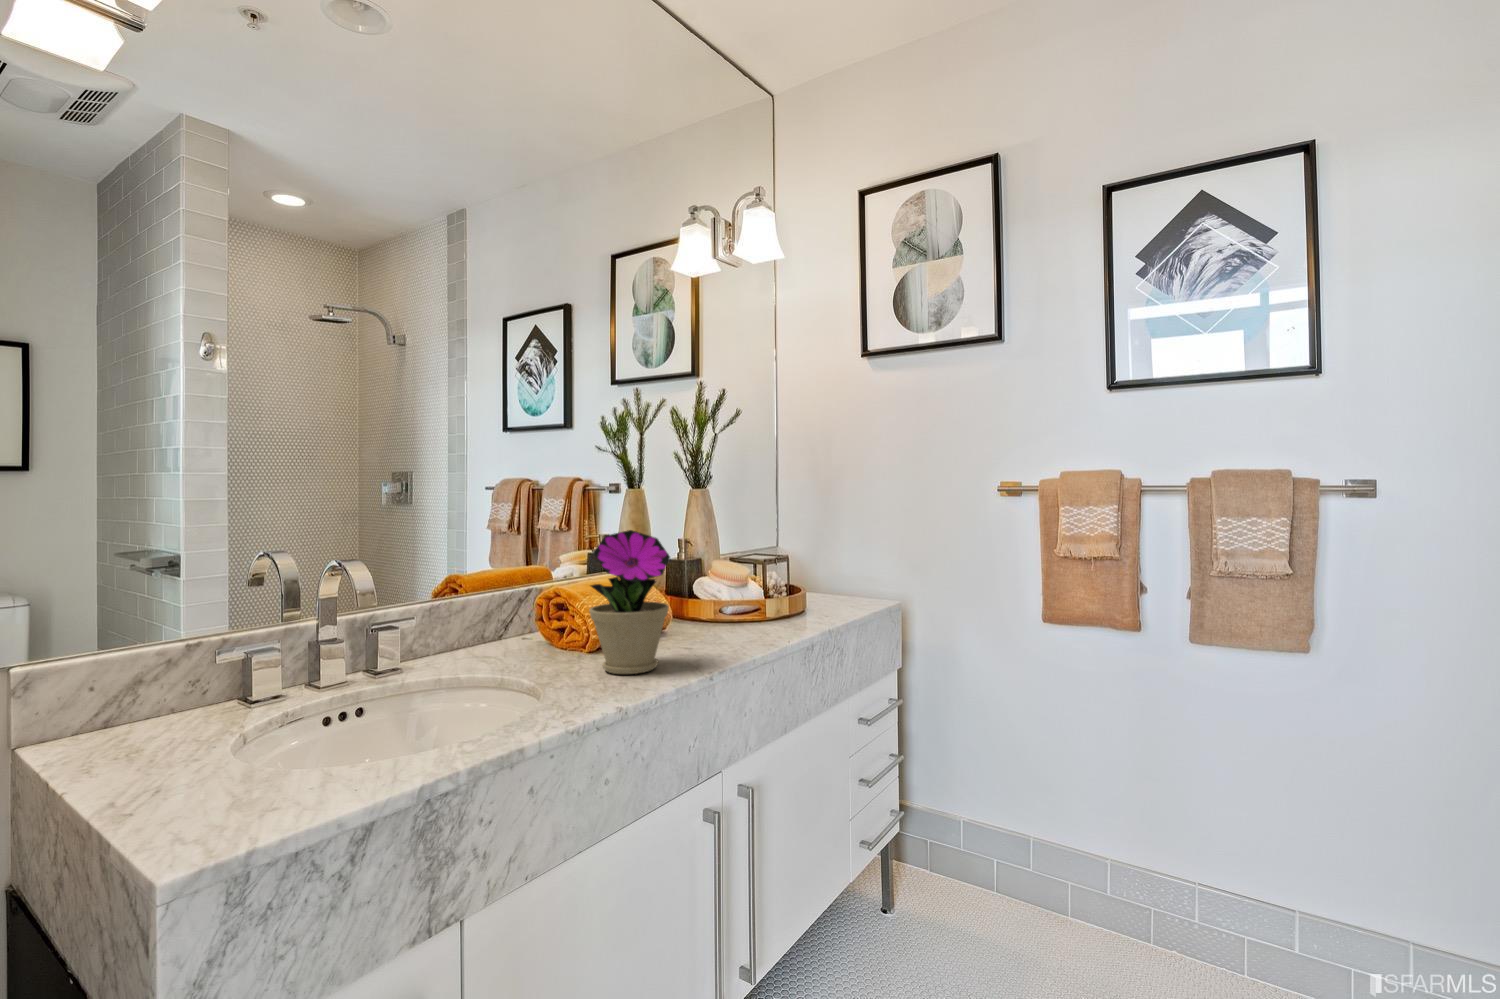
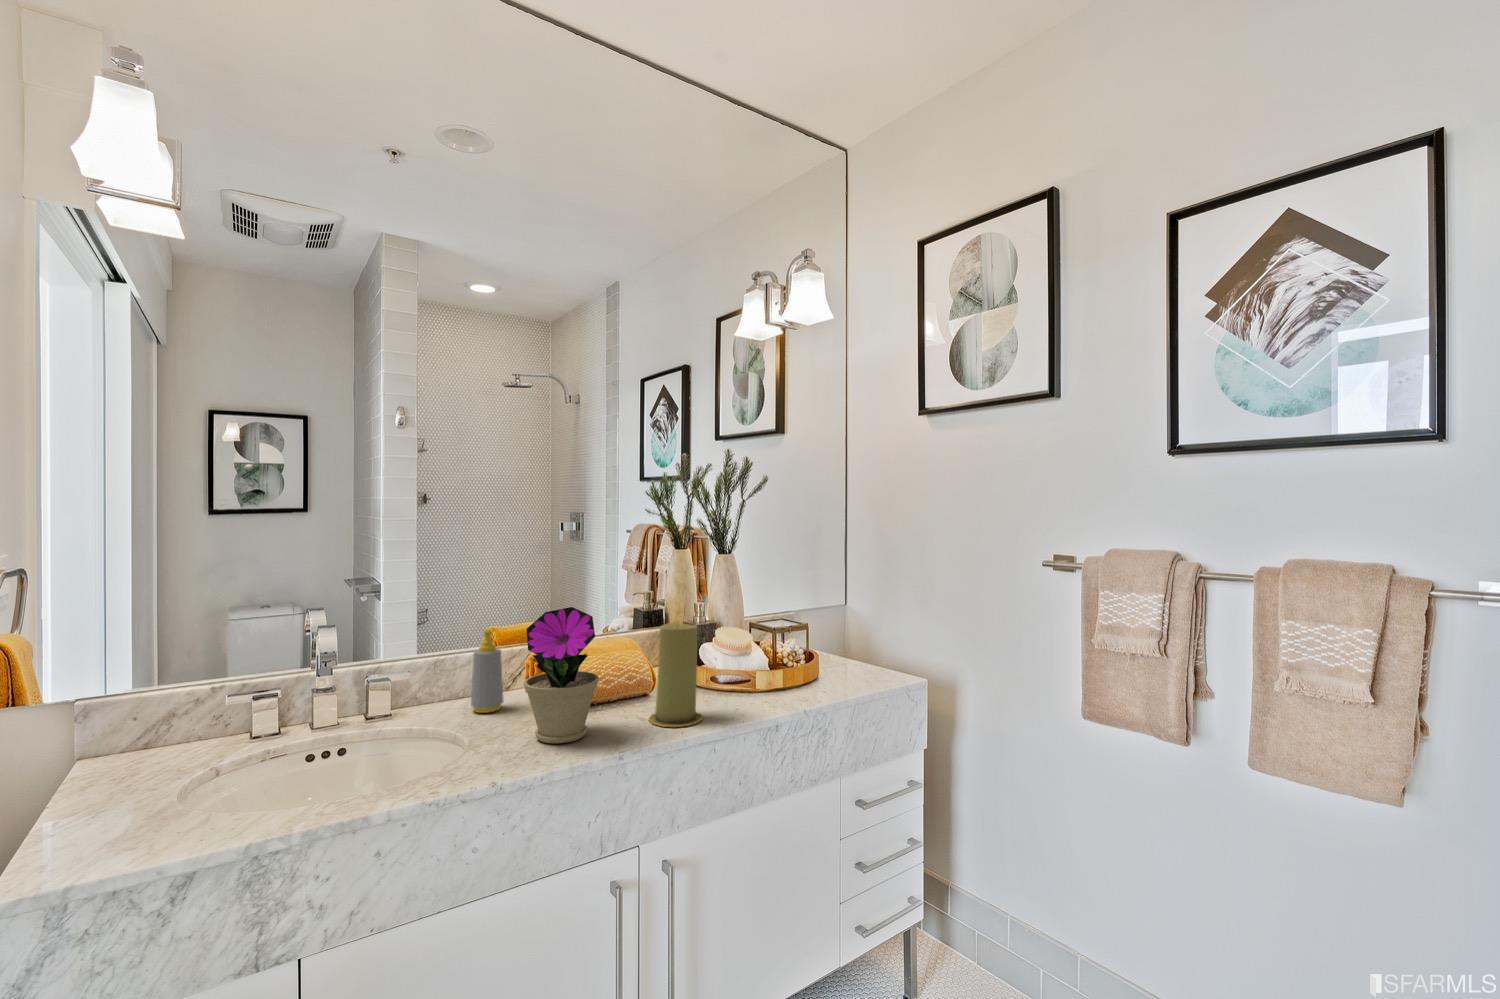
candle: none [694,550,750,653] -> present [649,623,702,727]
soap bottle: none [485,566,522,663] -> present [471,627,503,713]

